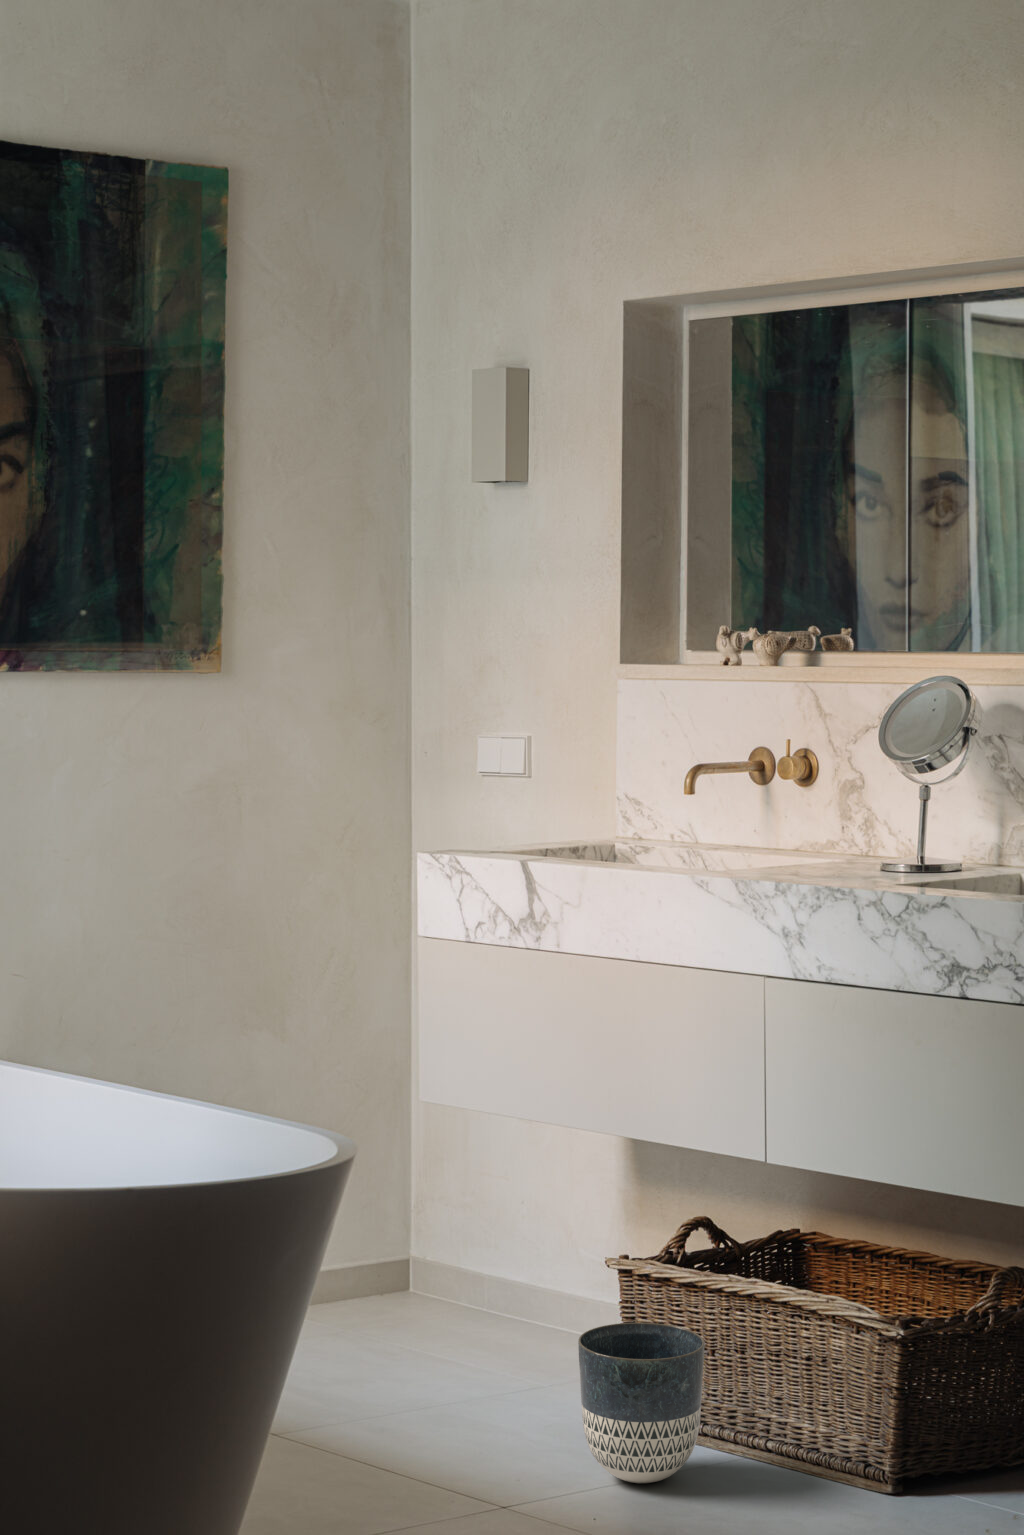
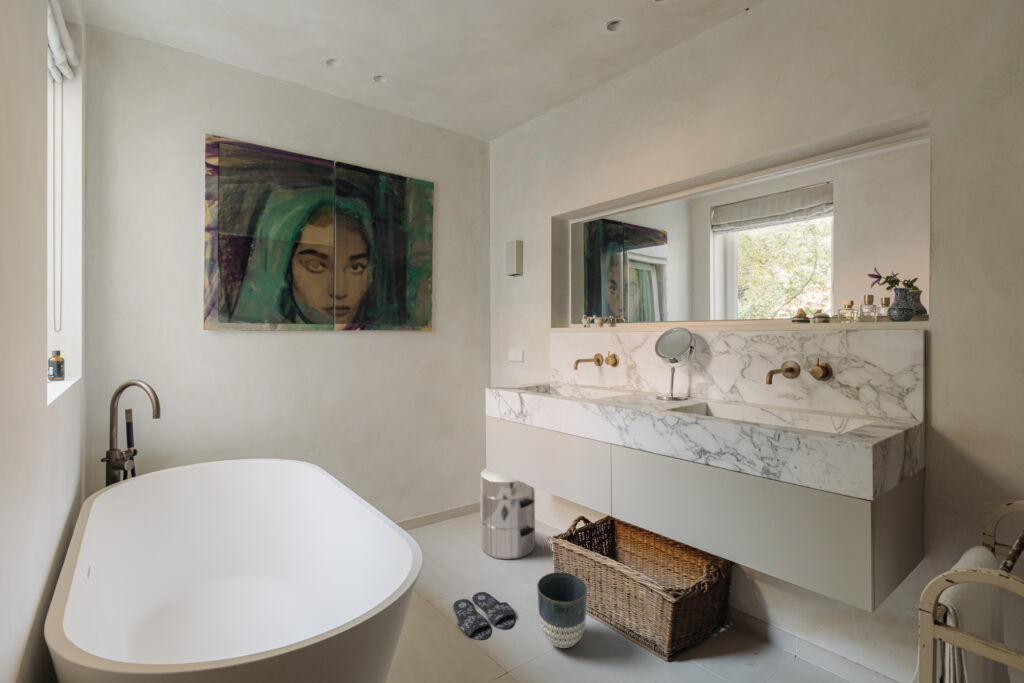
waste bin: none [392,1086,565,1371] -> present [480,468,535,560]
slippers: none [345,1416,517,1484] -> present [453,592,515,641]

